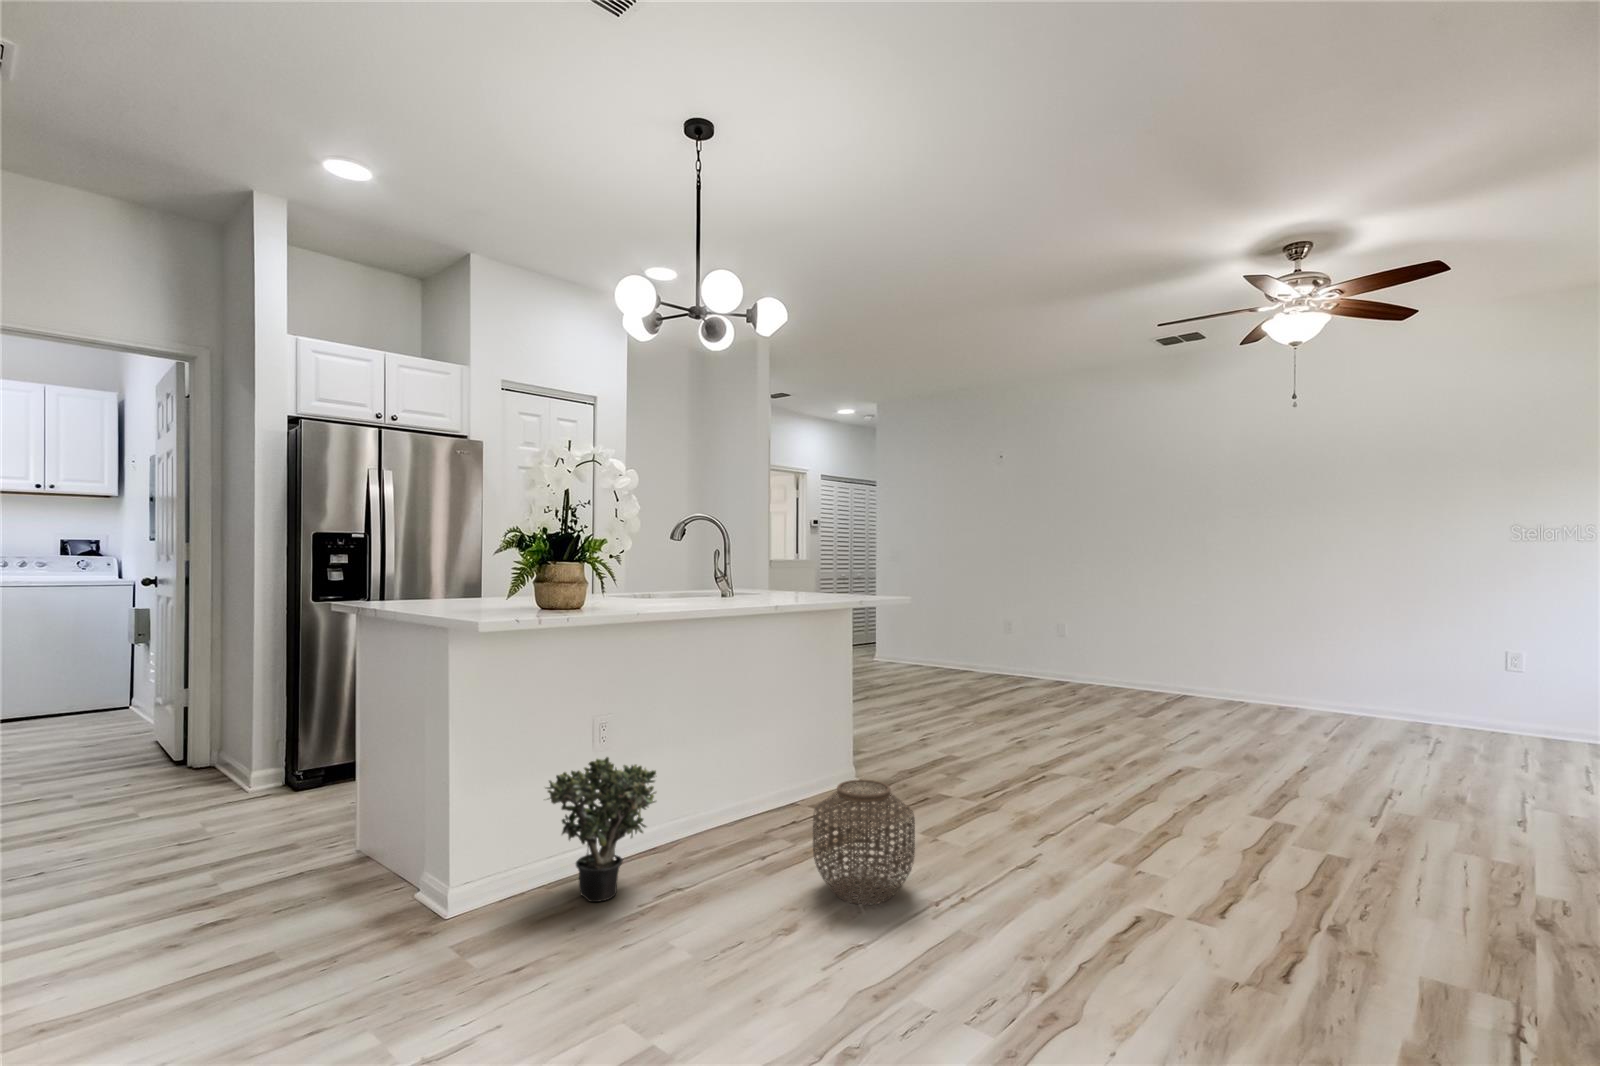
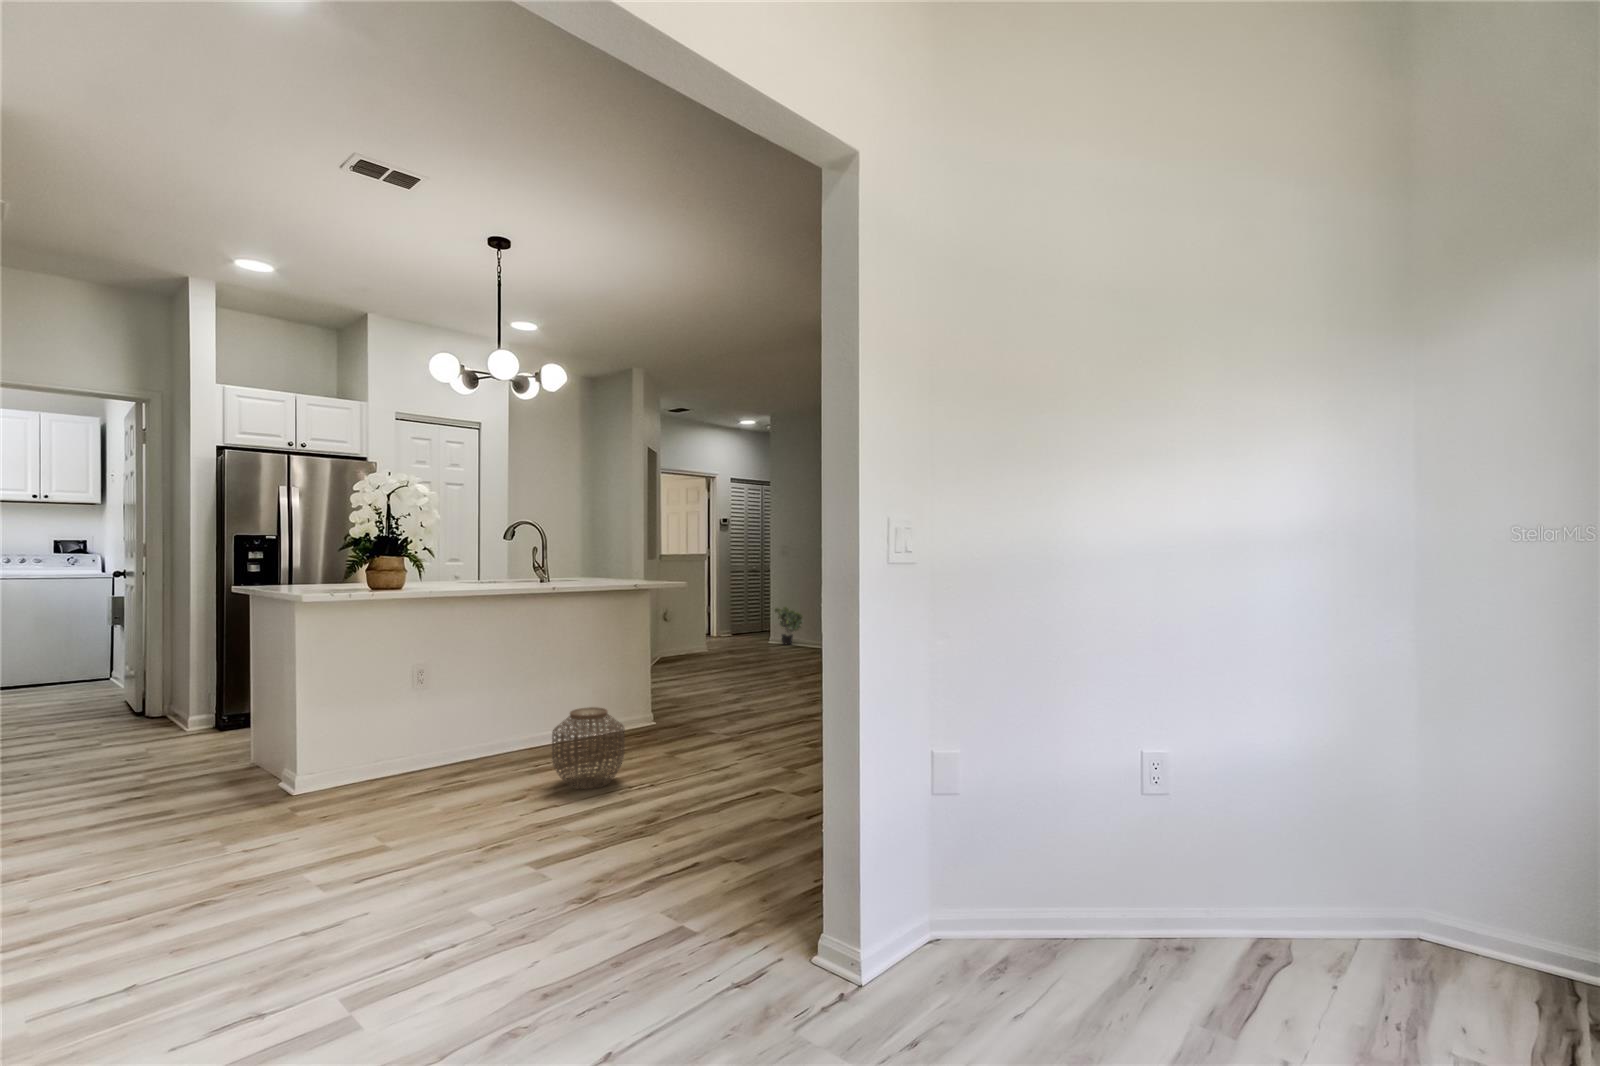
potted plant: present [544,757,656,902] -> present [774,606,804,645]

